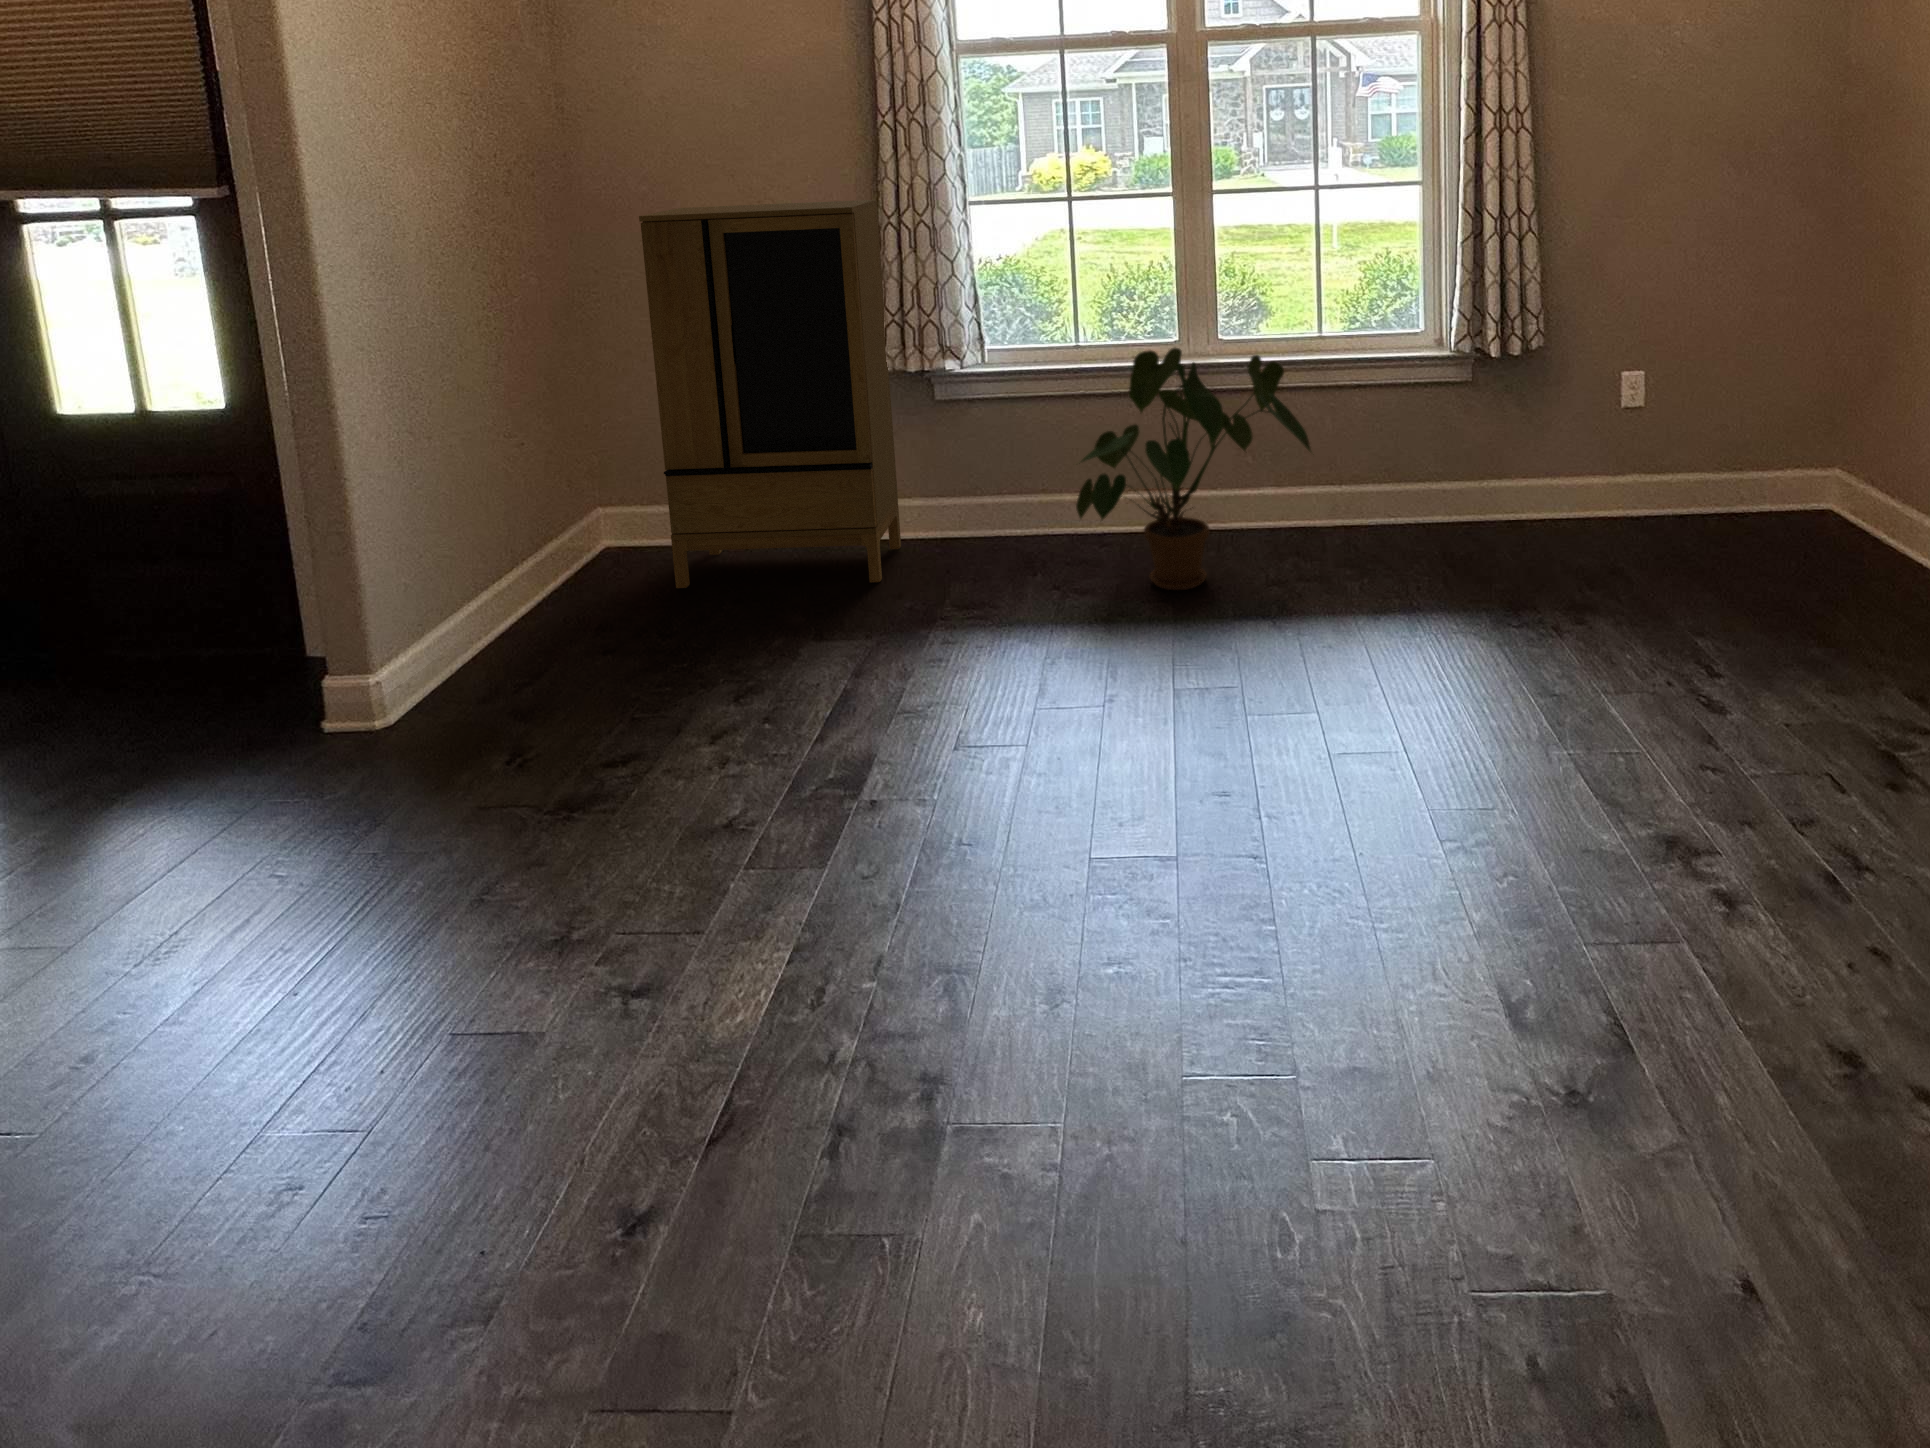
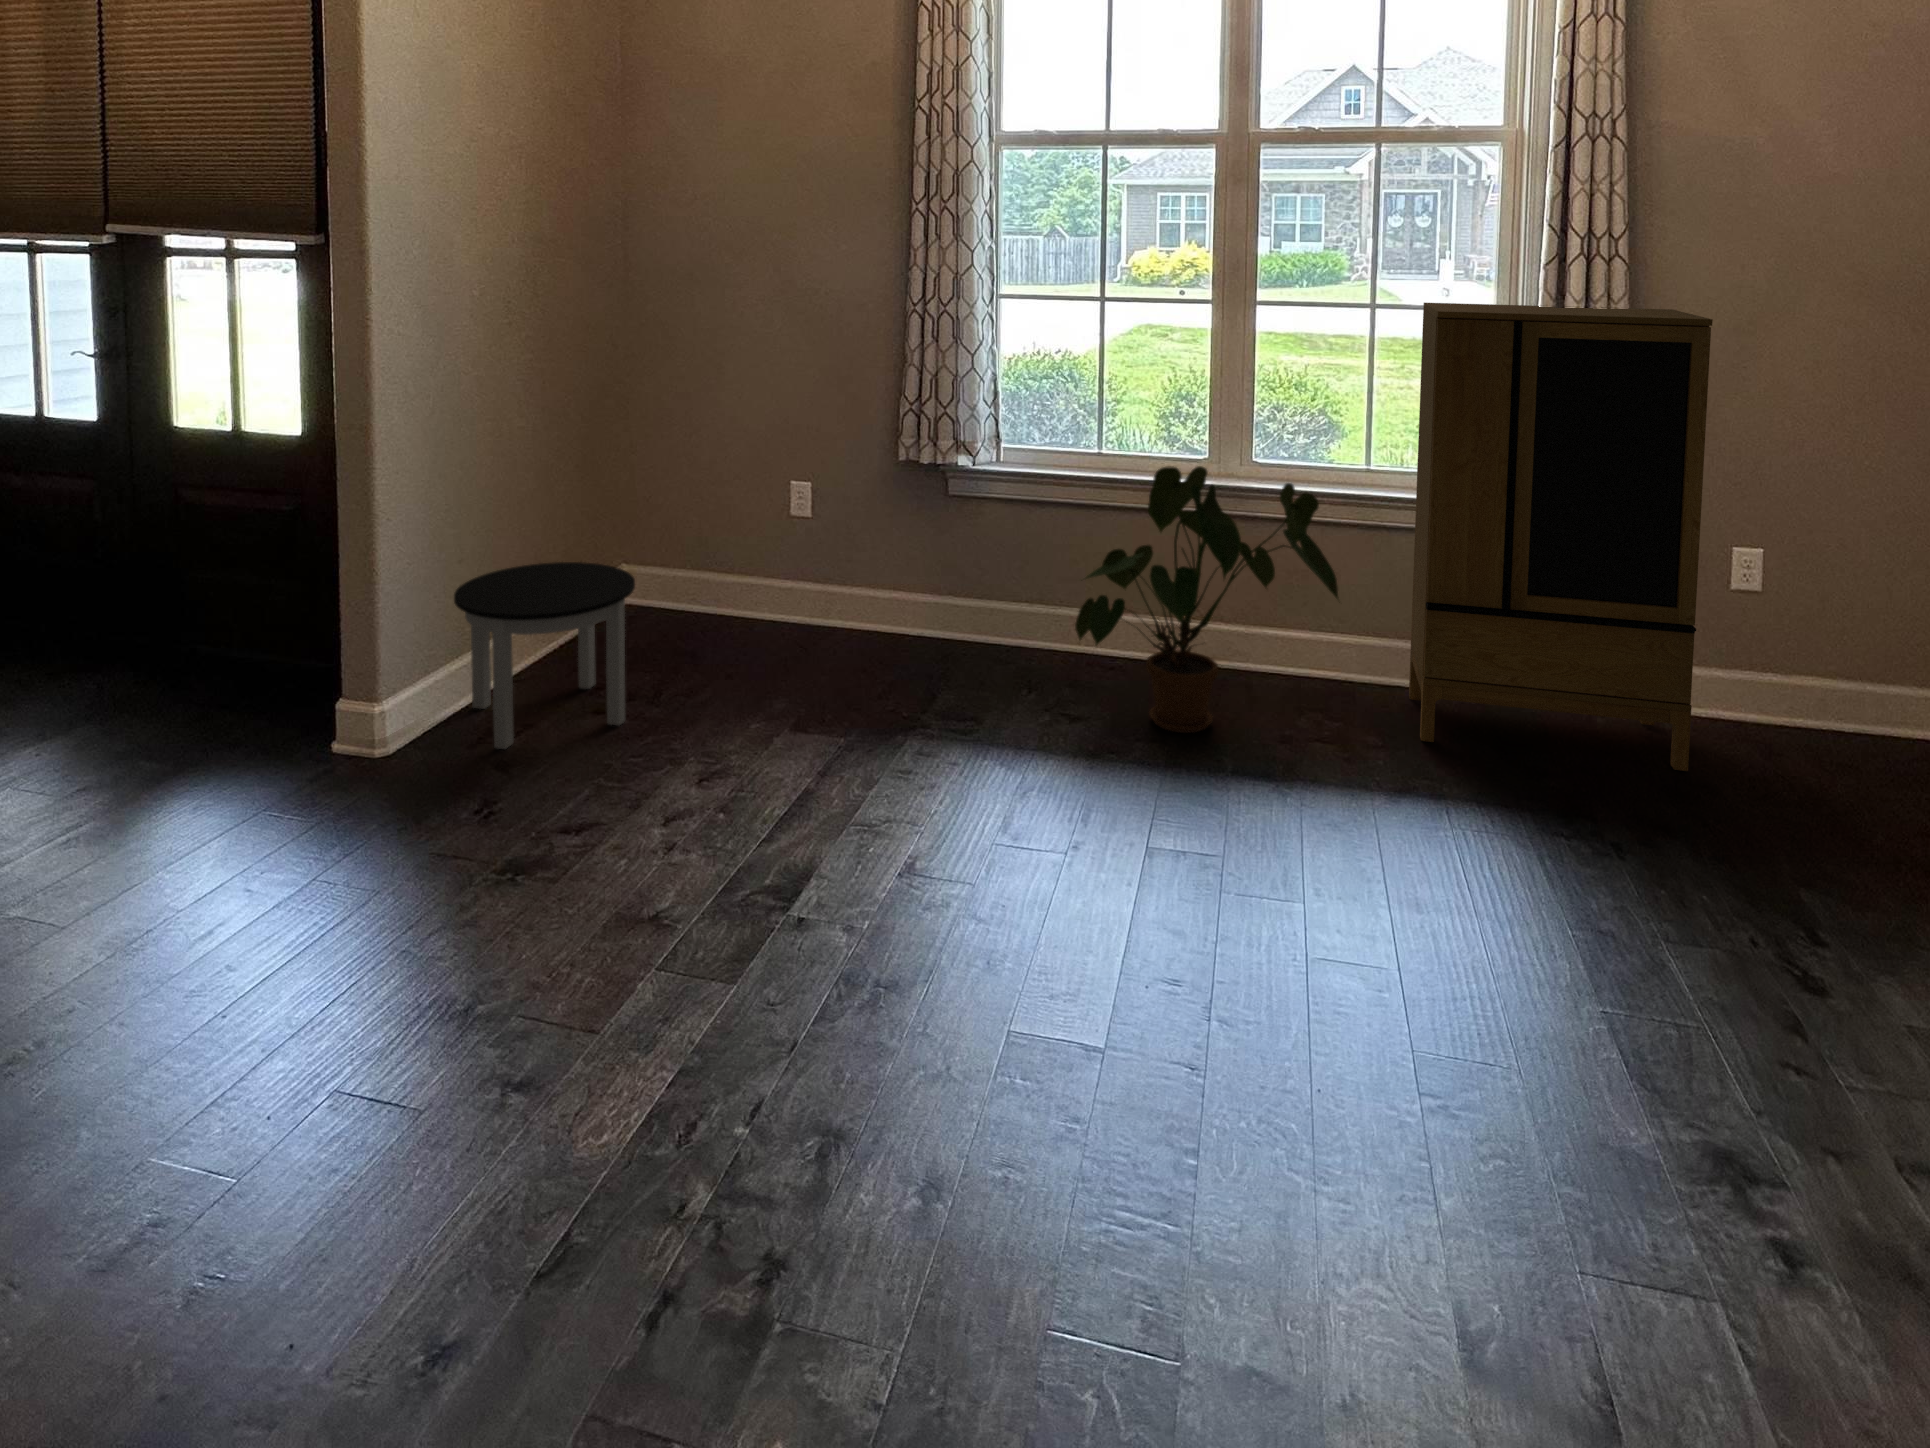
cabinet: present [639,200,901,588] -> present [1409,303,1713,771]
round table: none [440,505,641,701] -> present [454,562,635,749]

